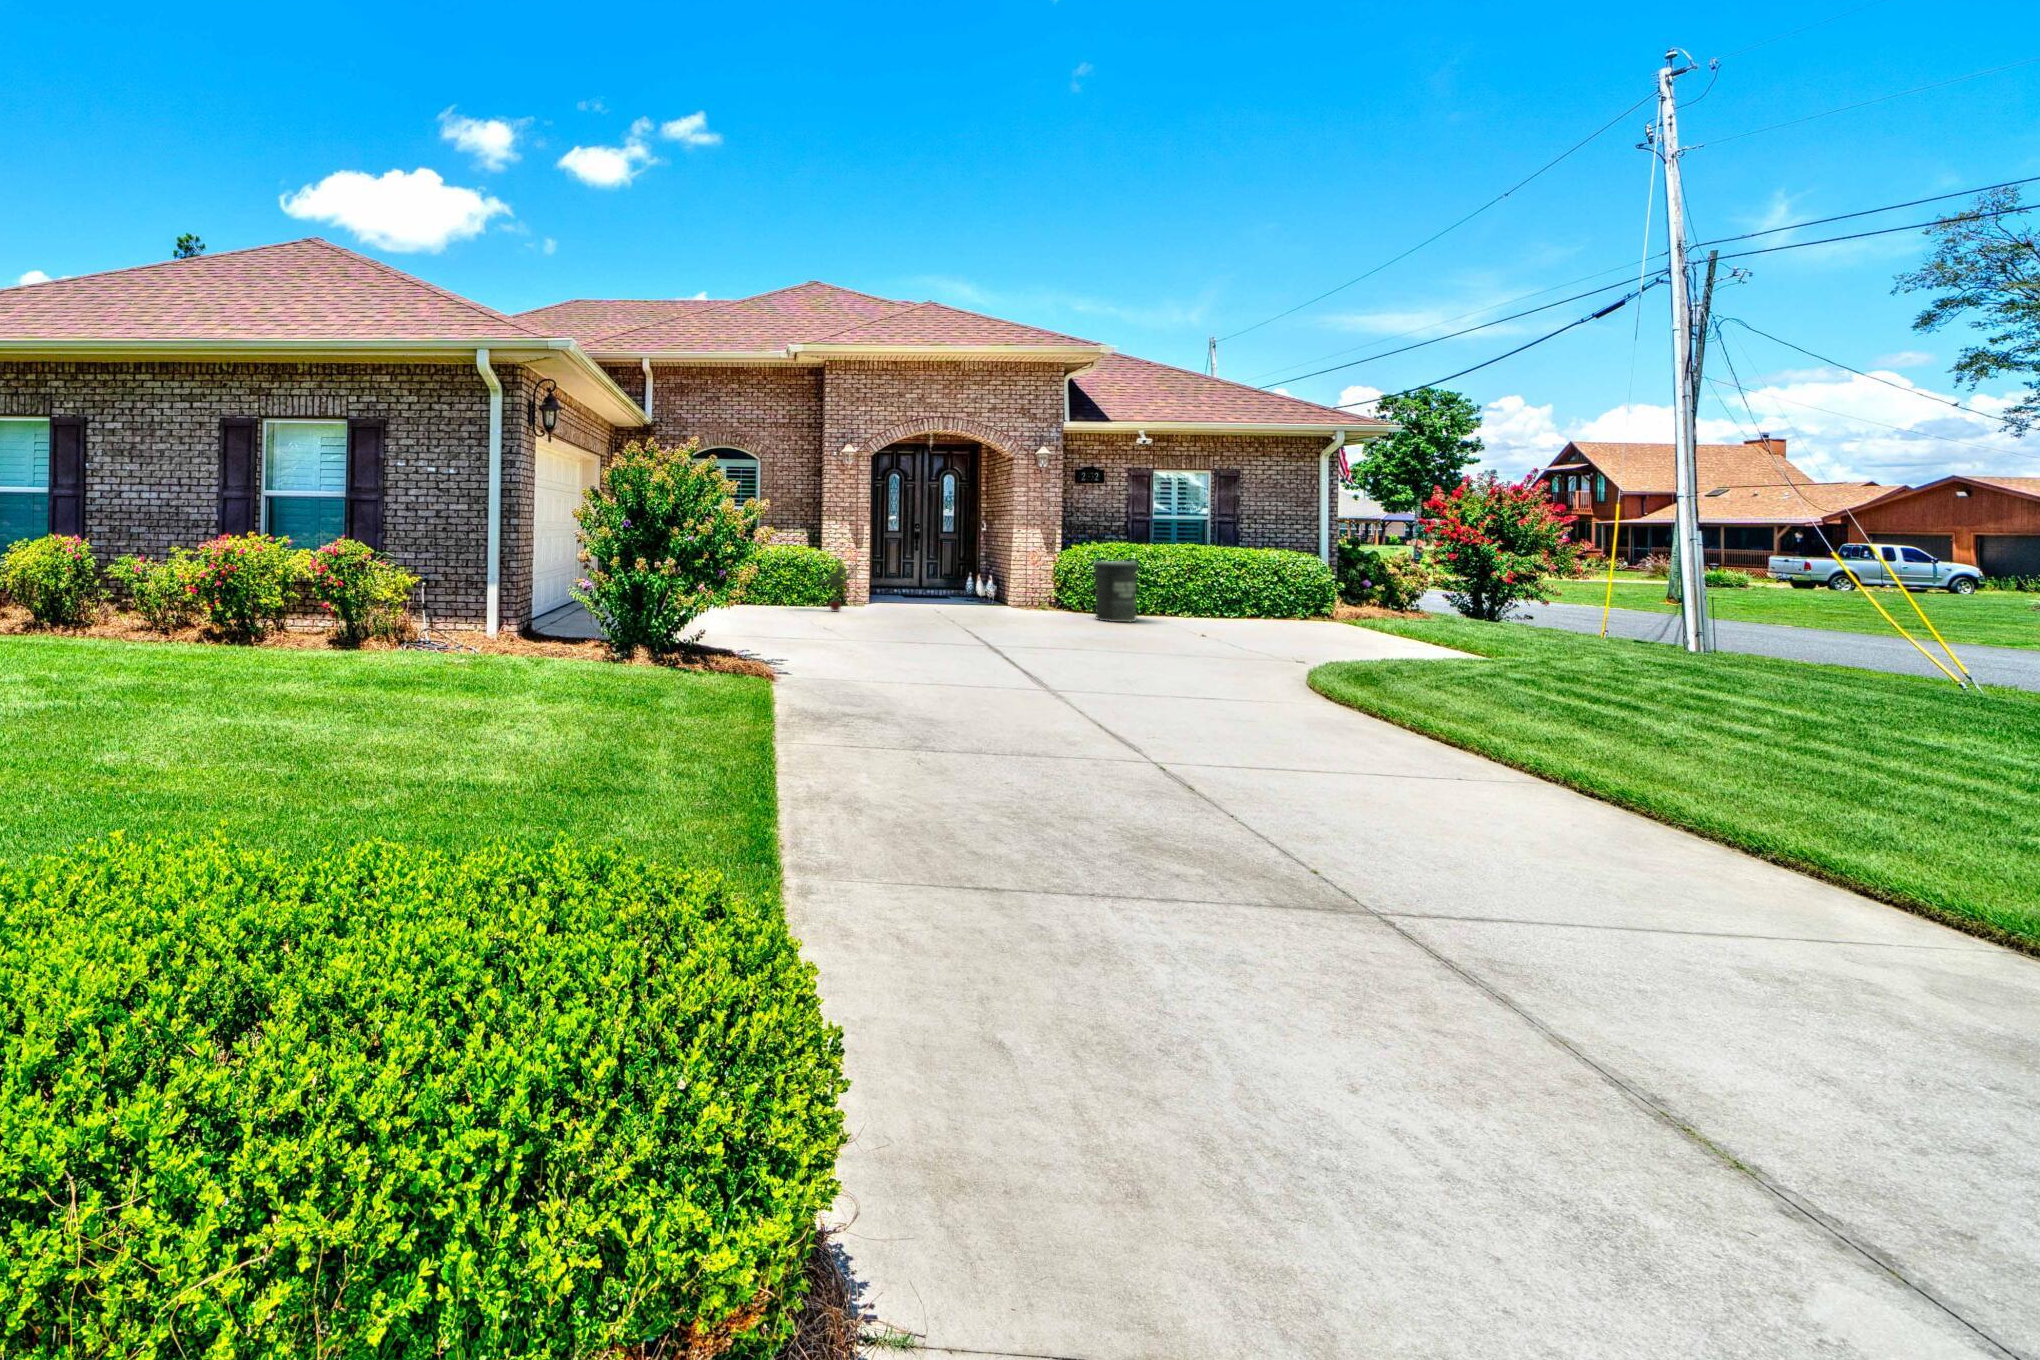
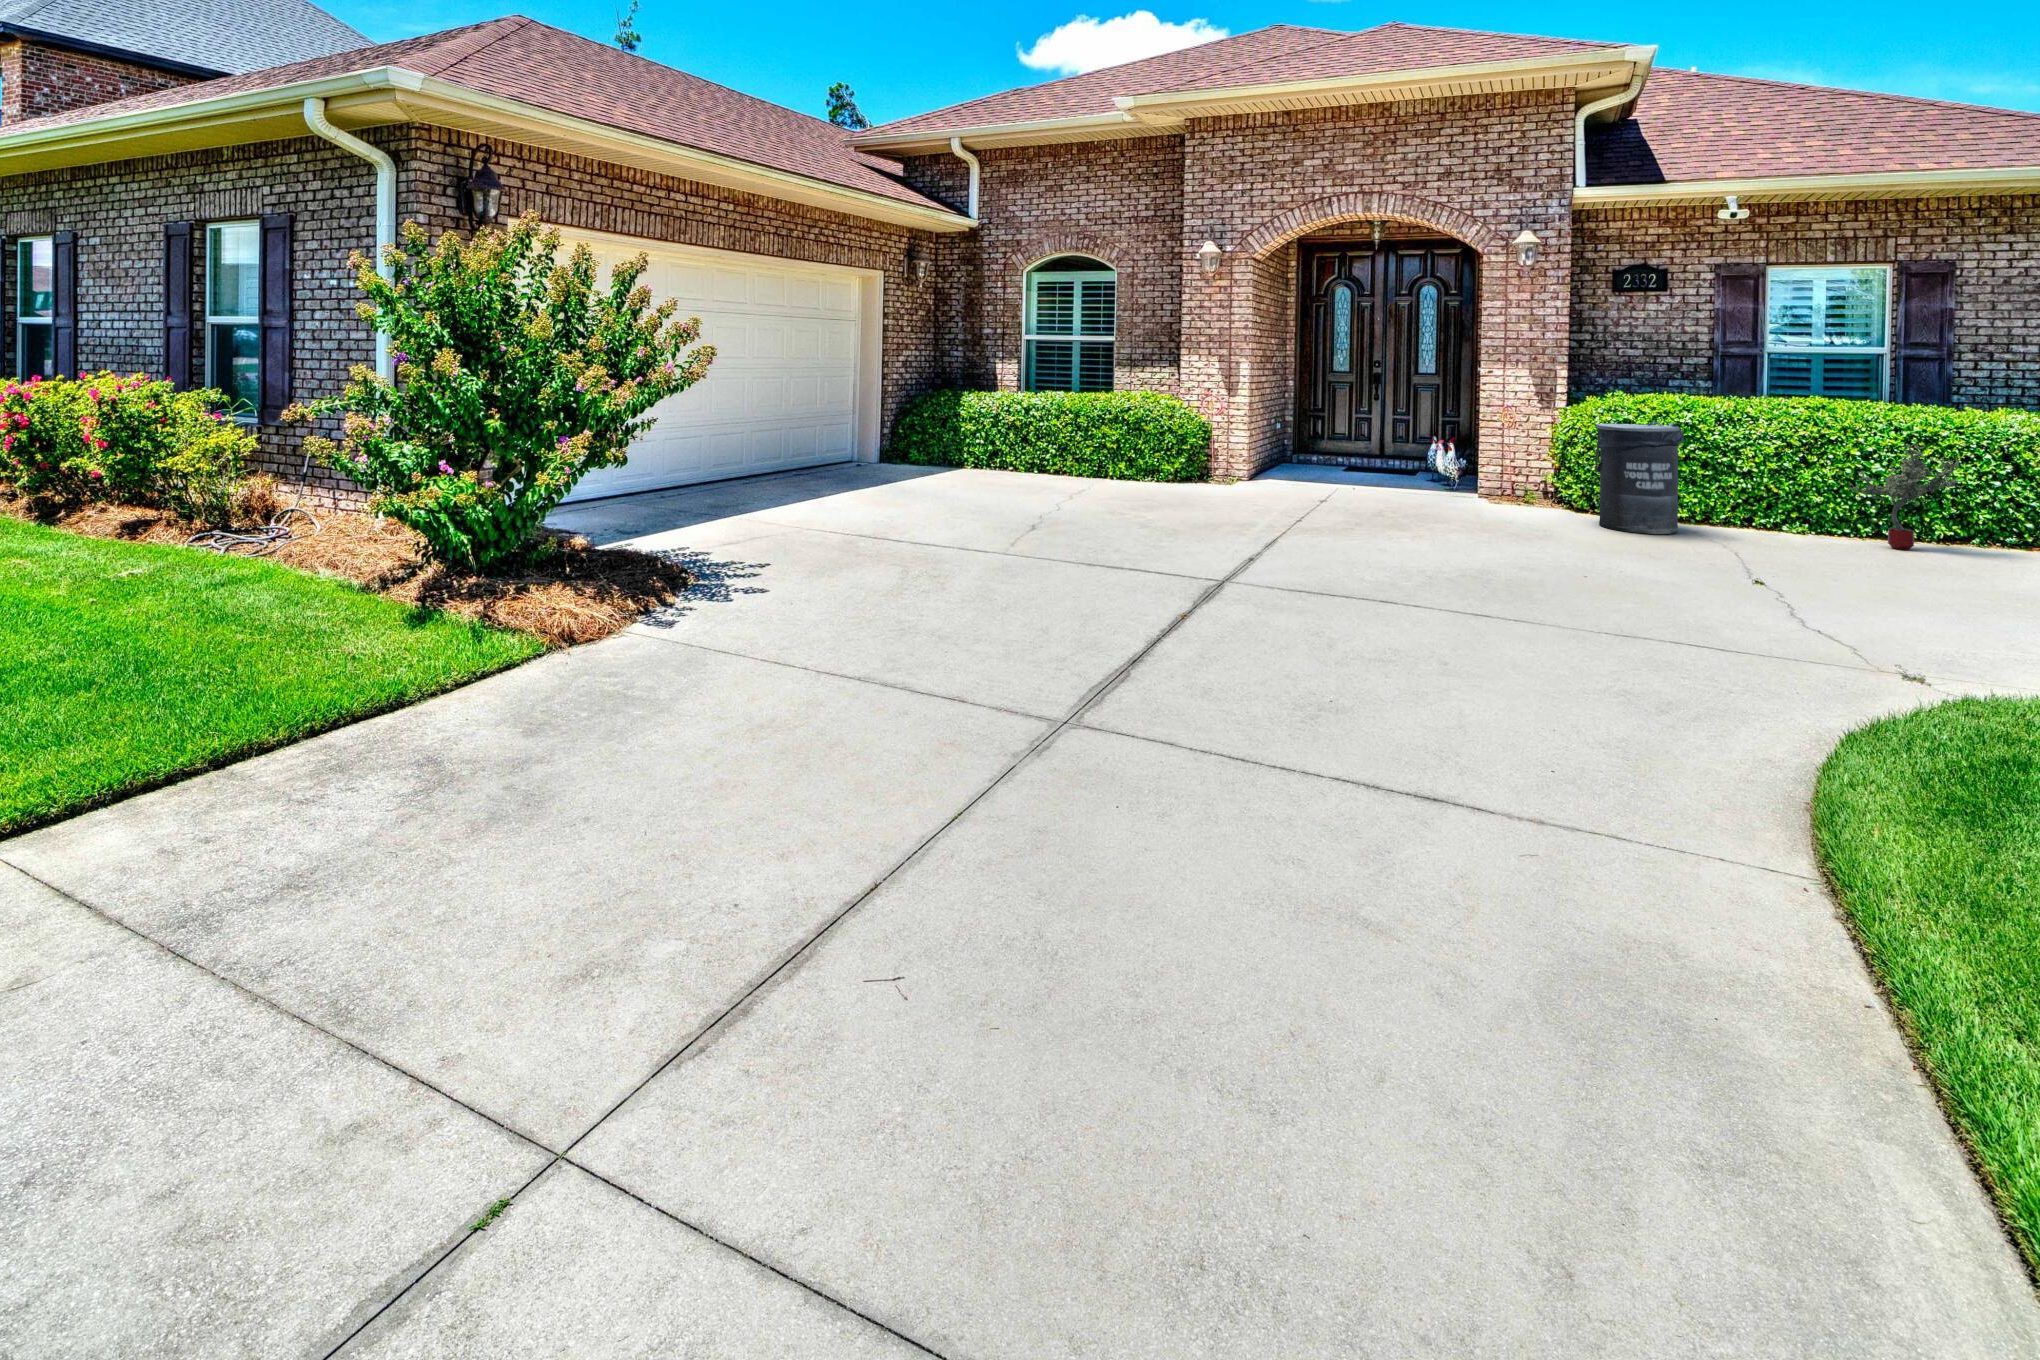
potted tree: present [821,558,856,612] -> present [1849,445,1959,550]

